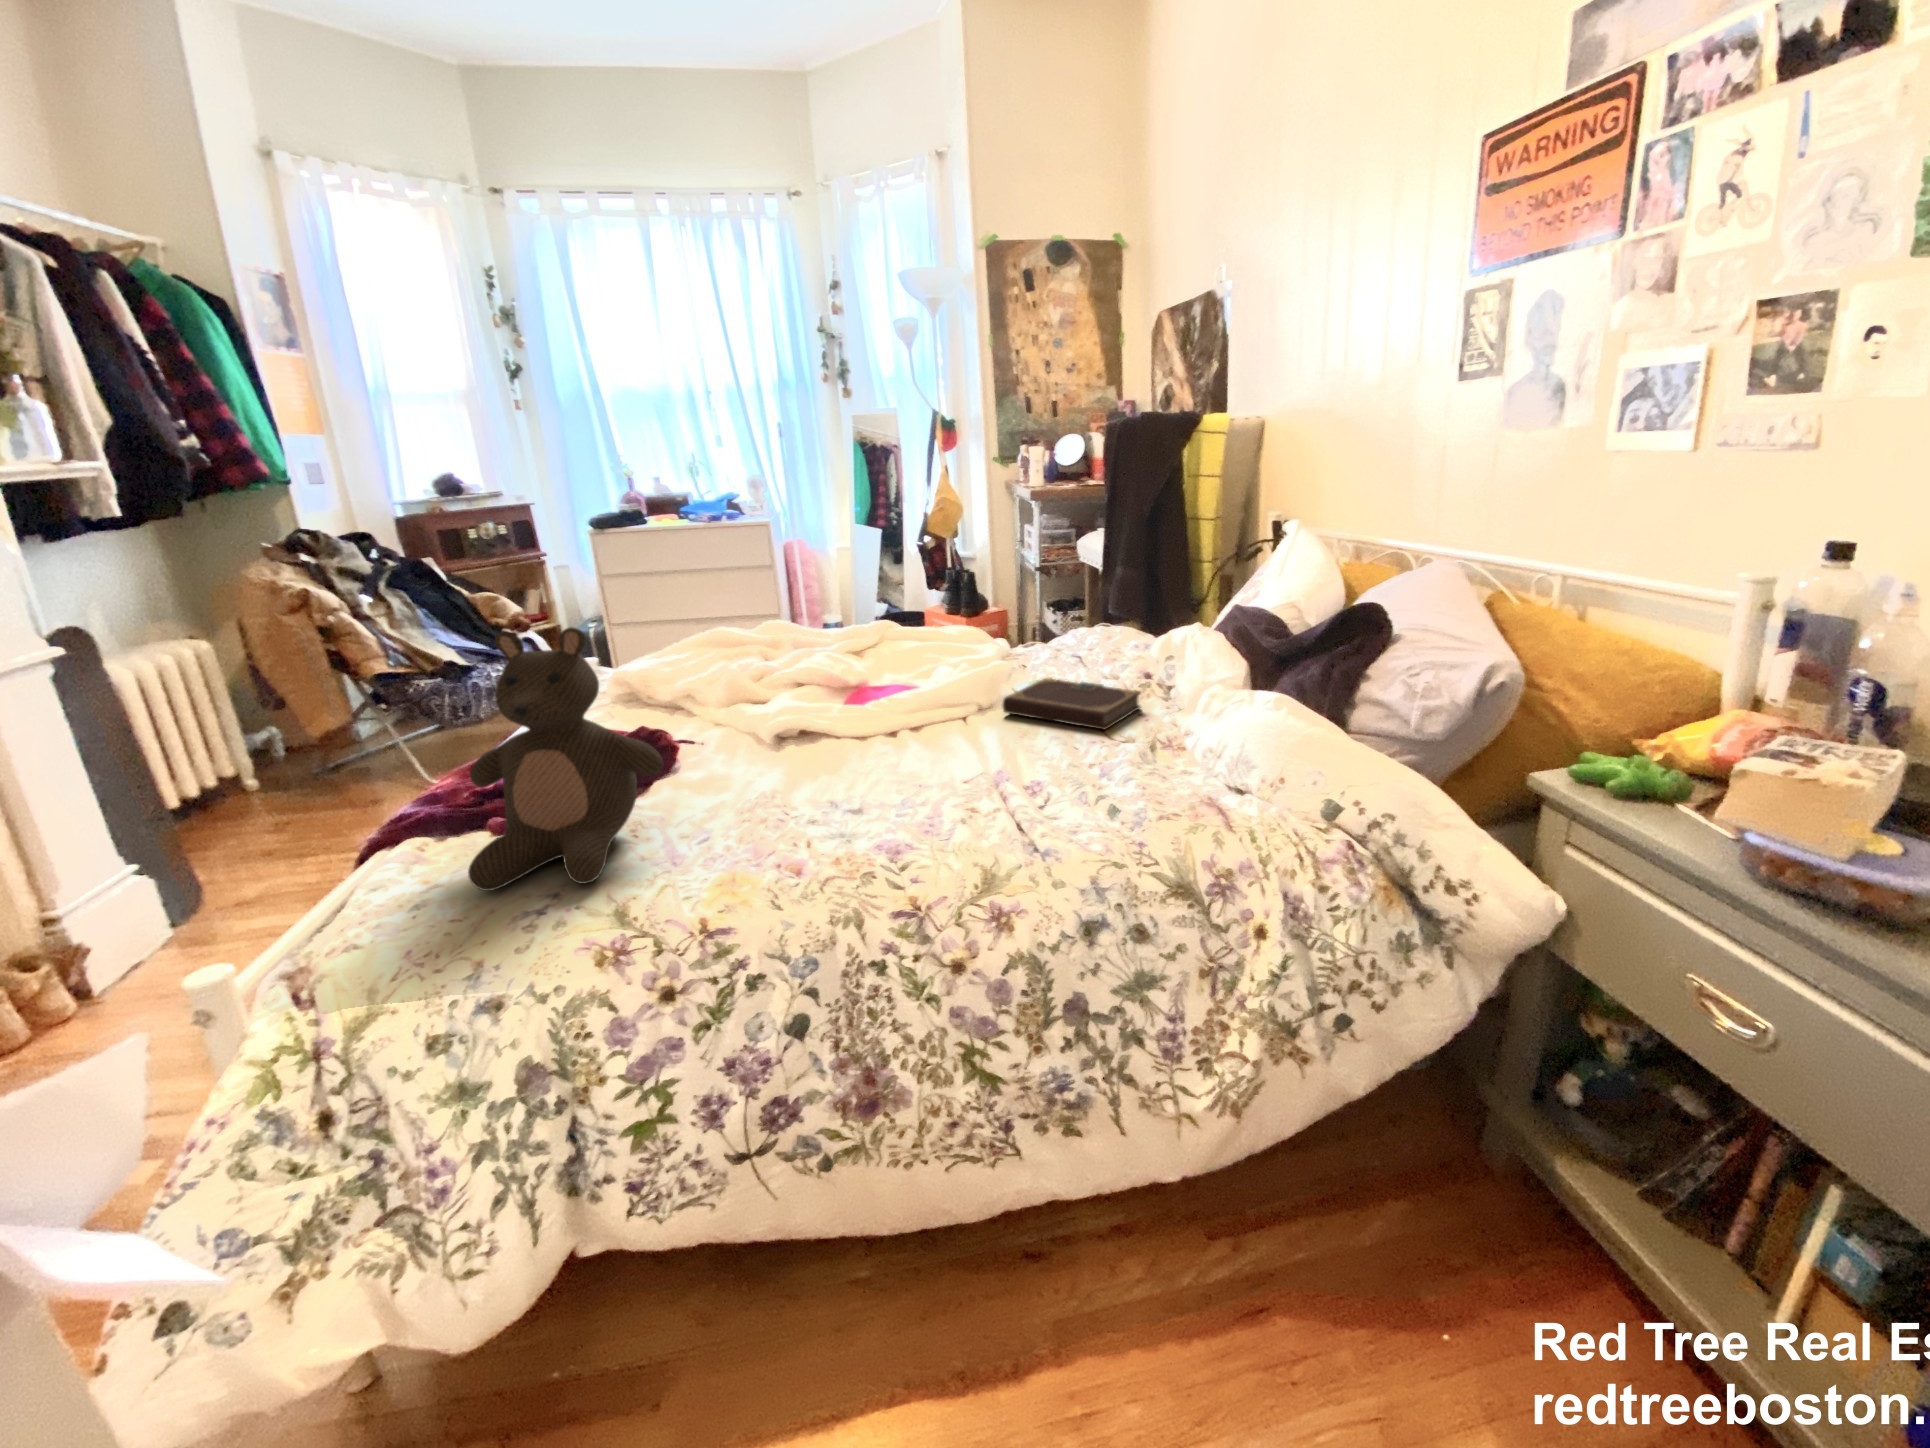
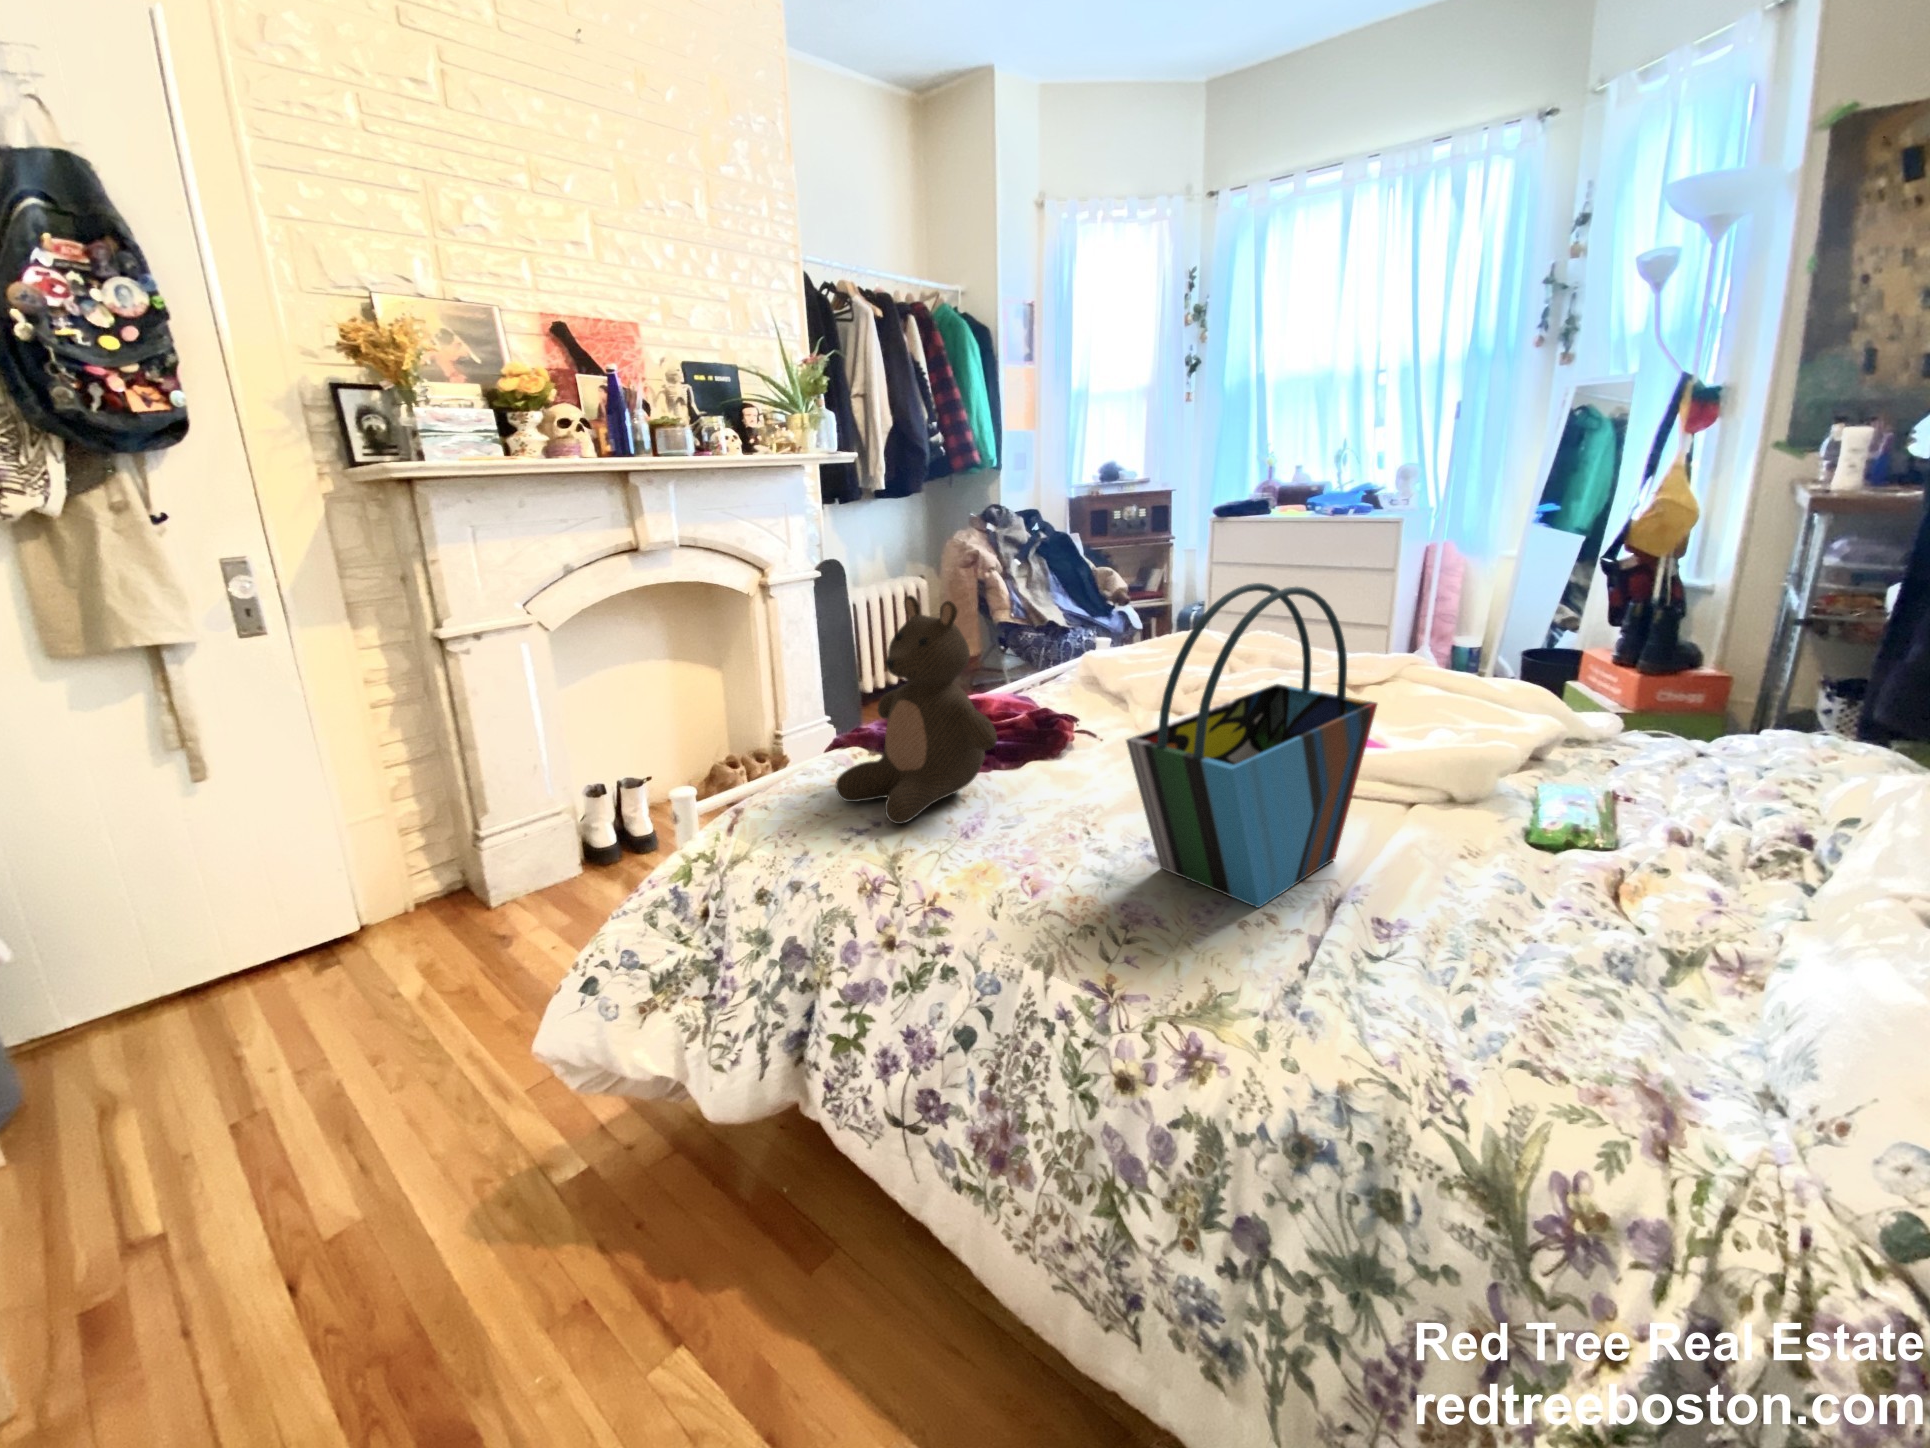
tote bag: none [843,560,964,816] -> present [1126,583,1377,908]
notebook: present [1003,678,1140,730] -> none [1470,789,1736,897]

